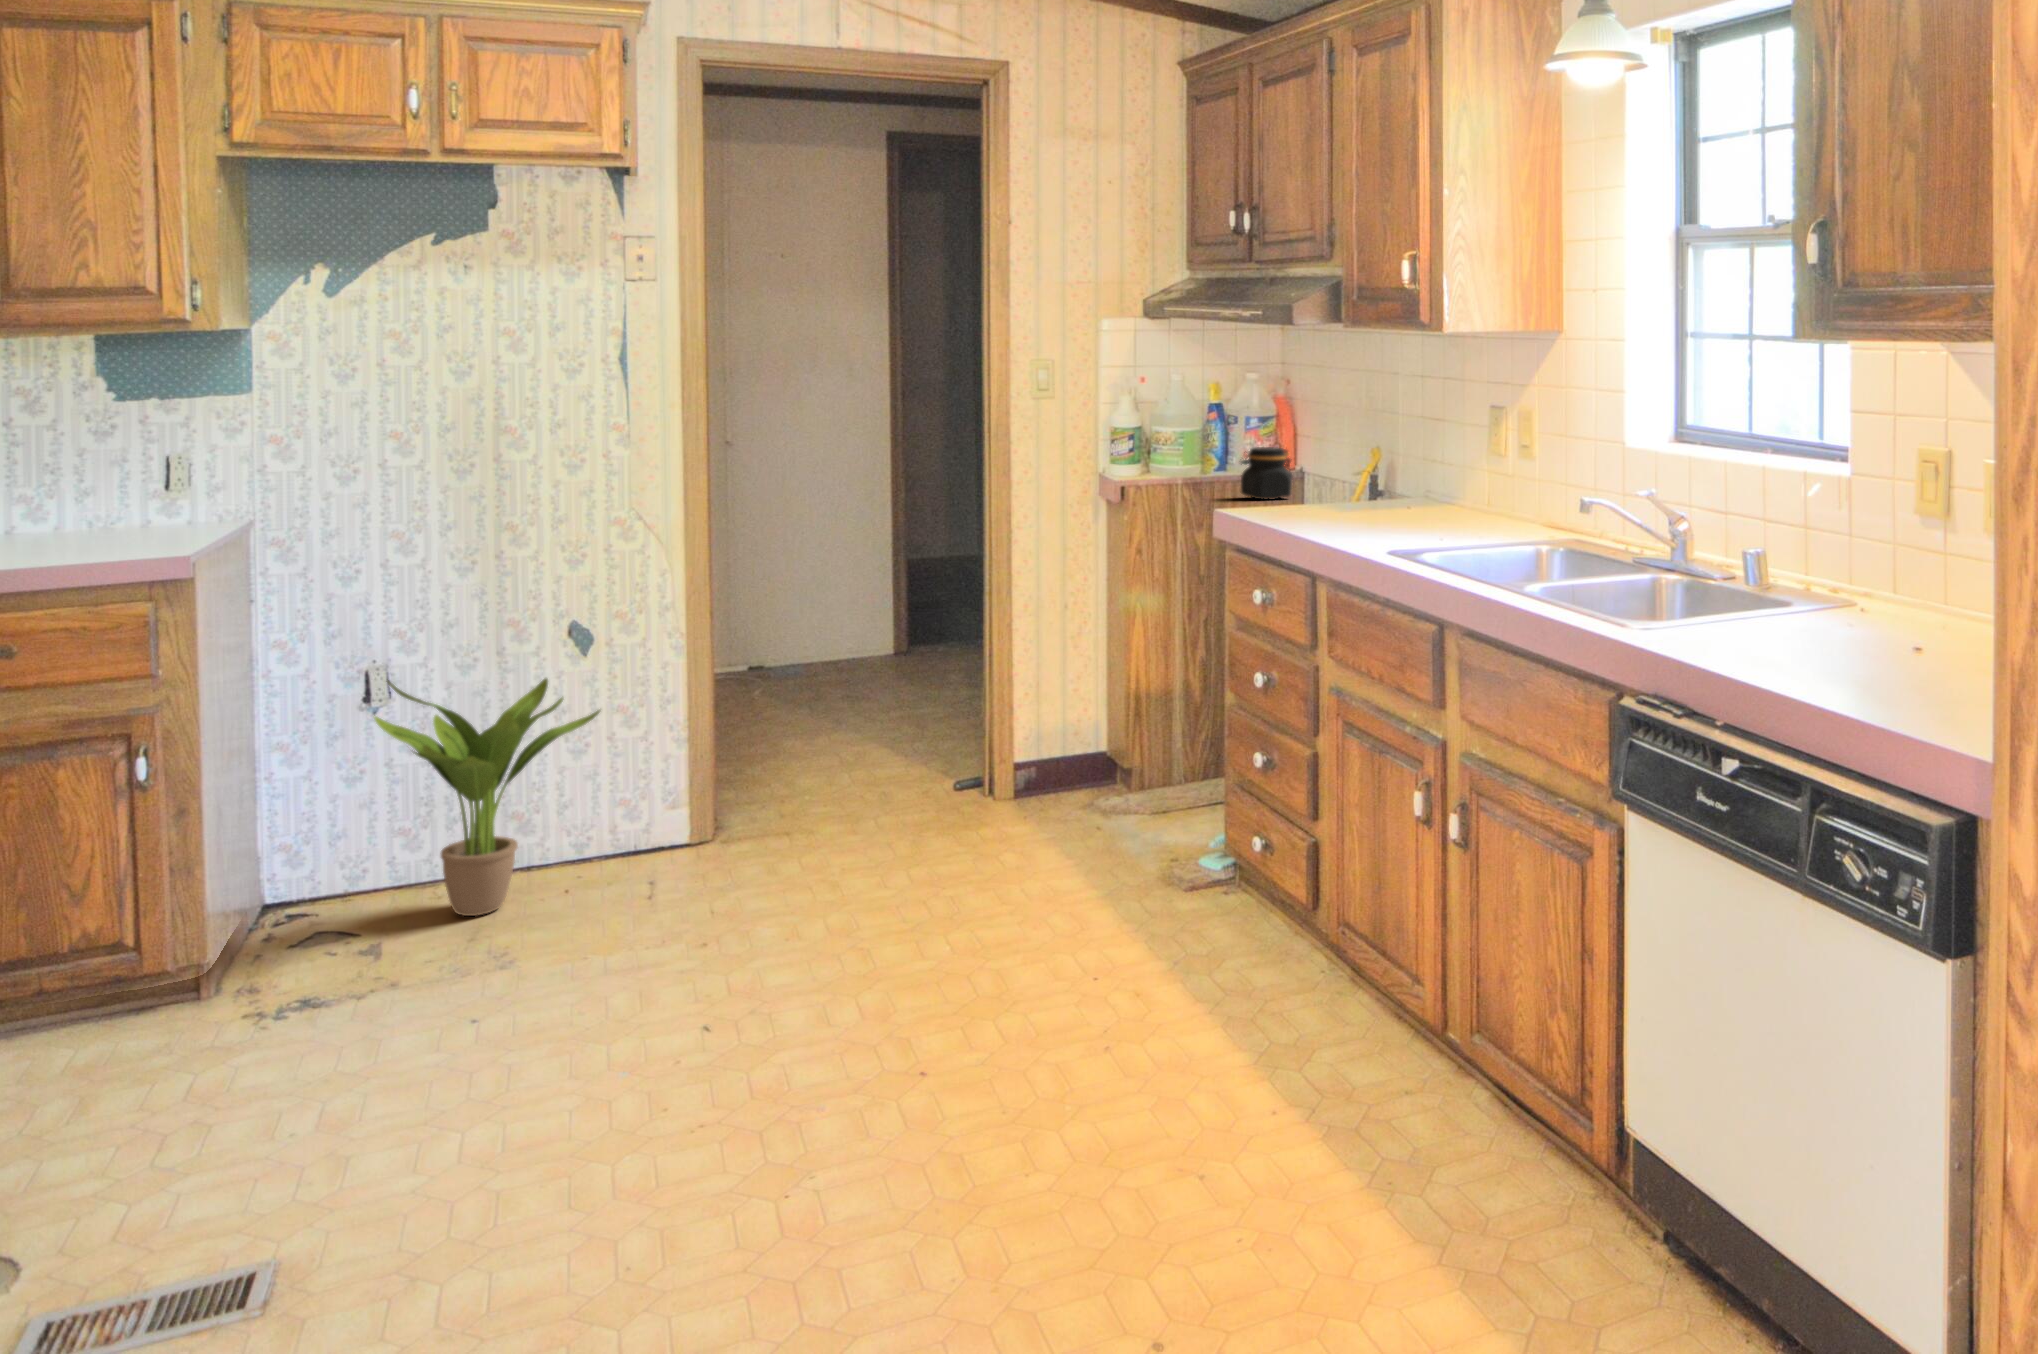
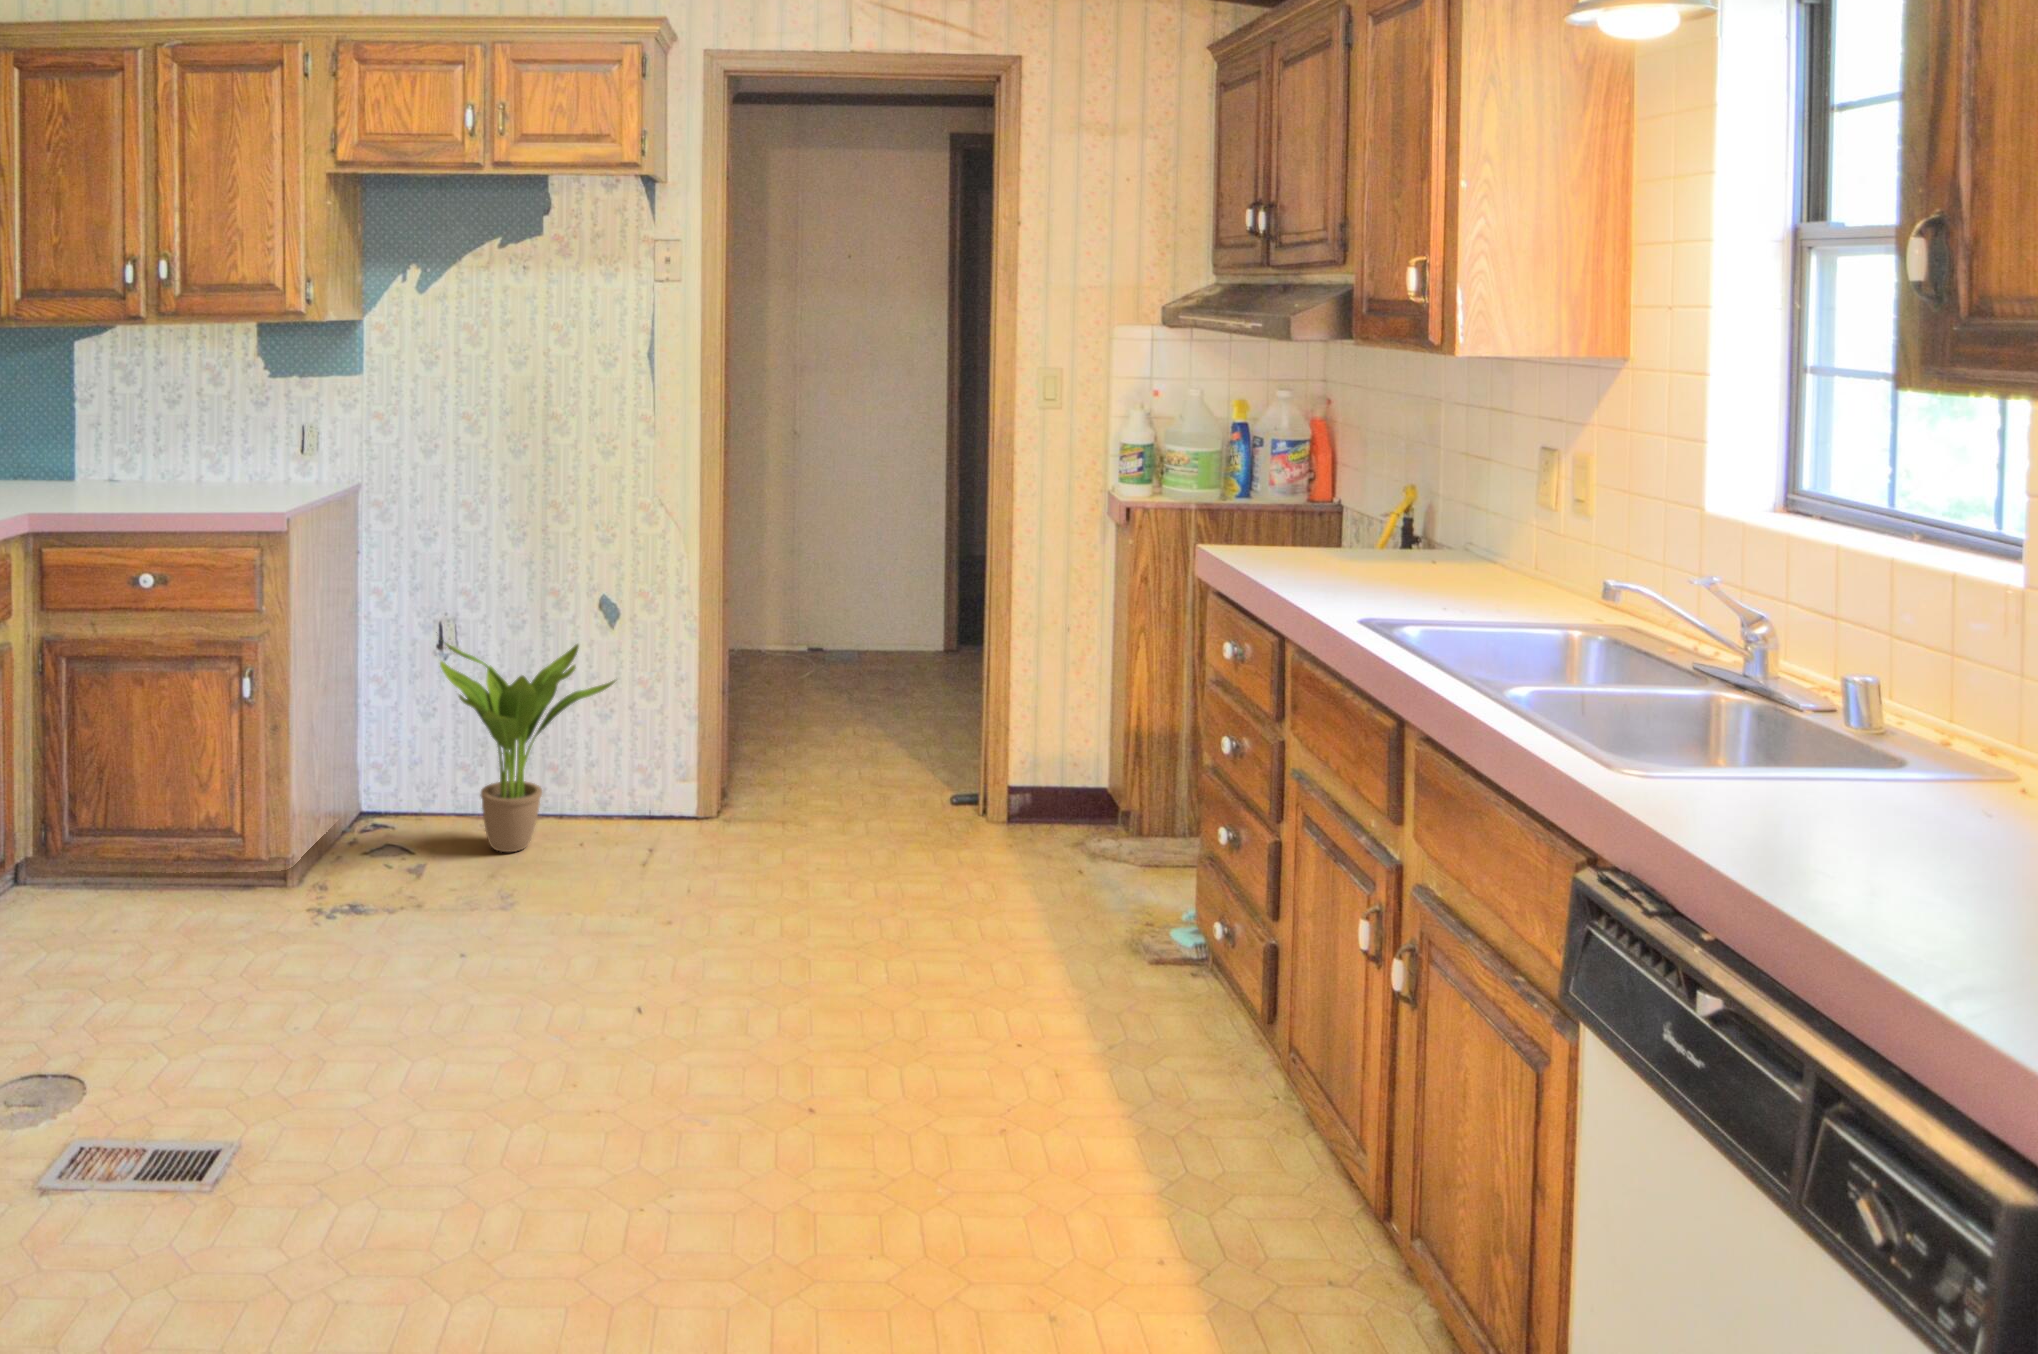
jar: present [1241,447,1292,499] -> none [1258,473,1321,533]

